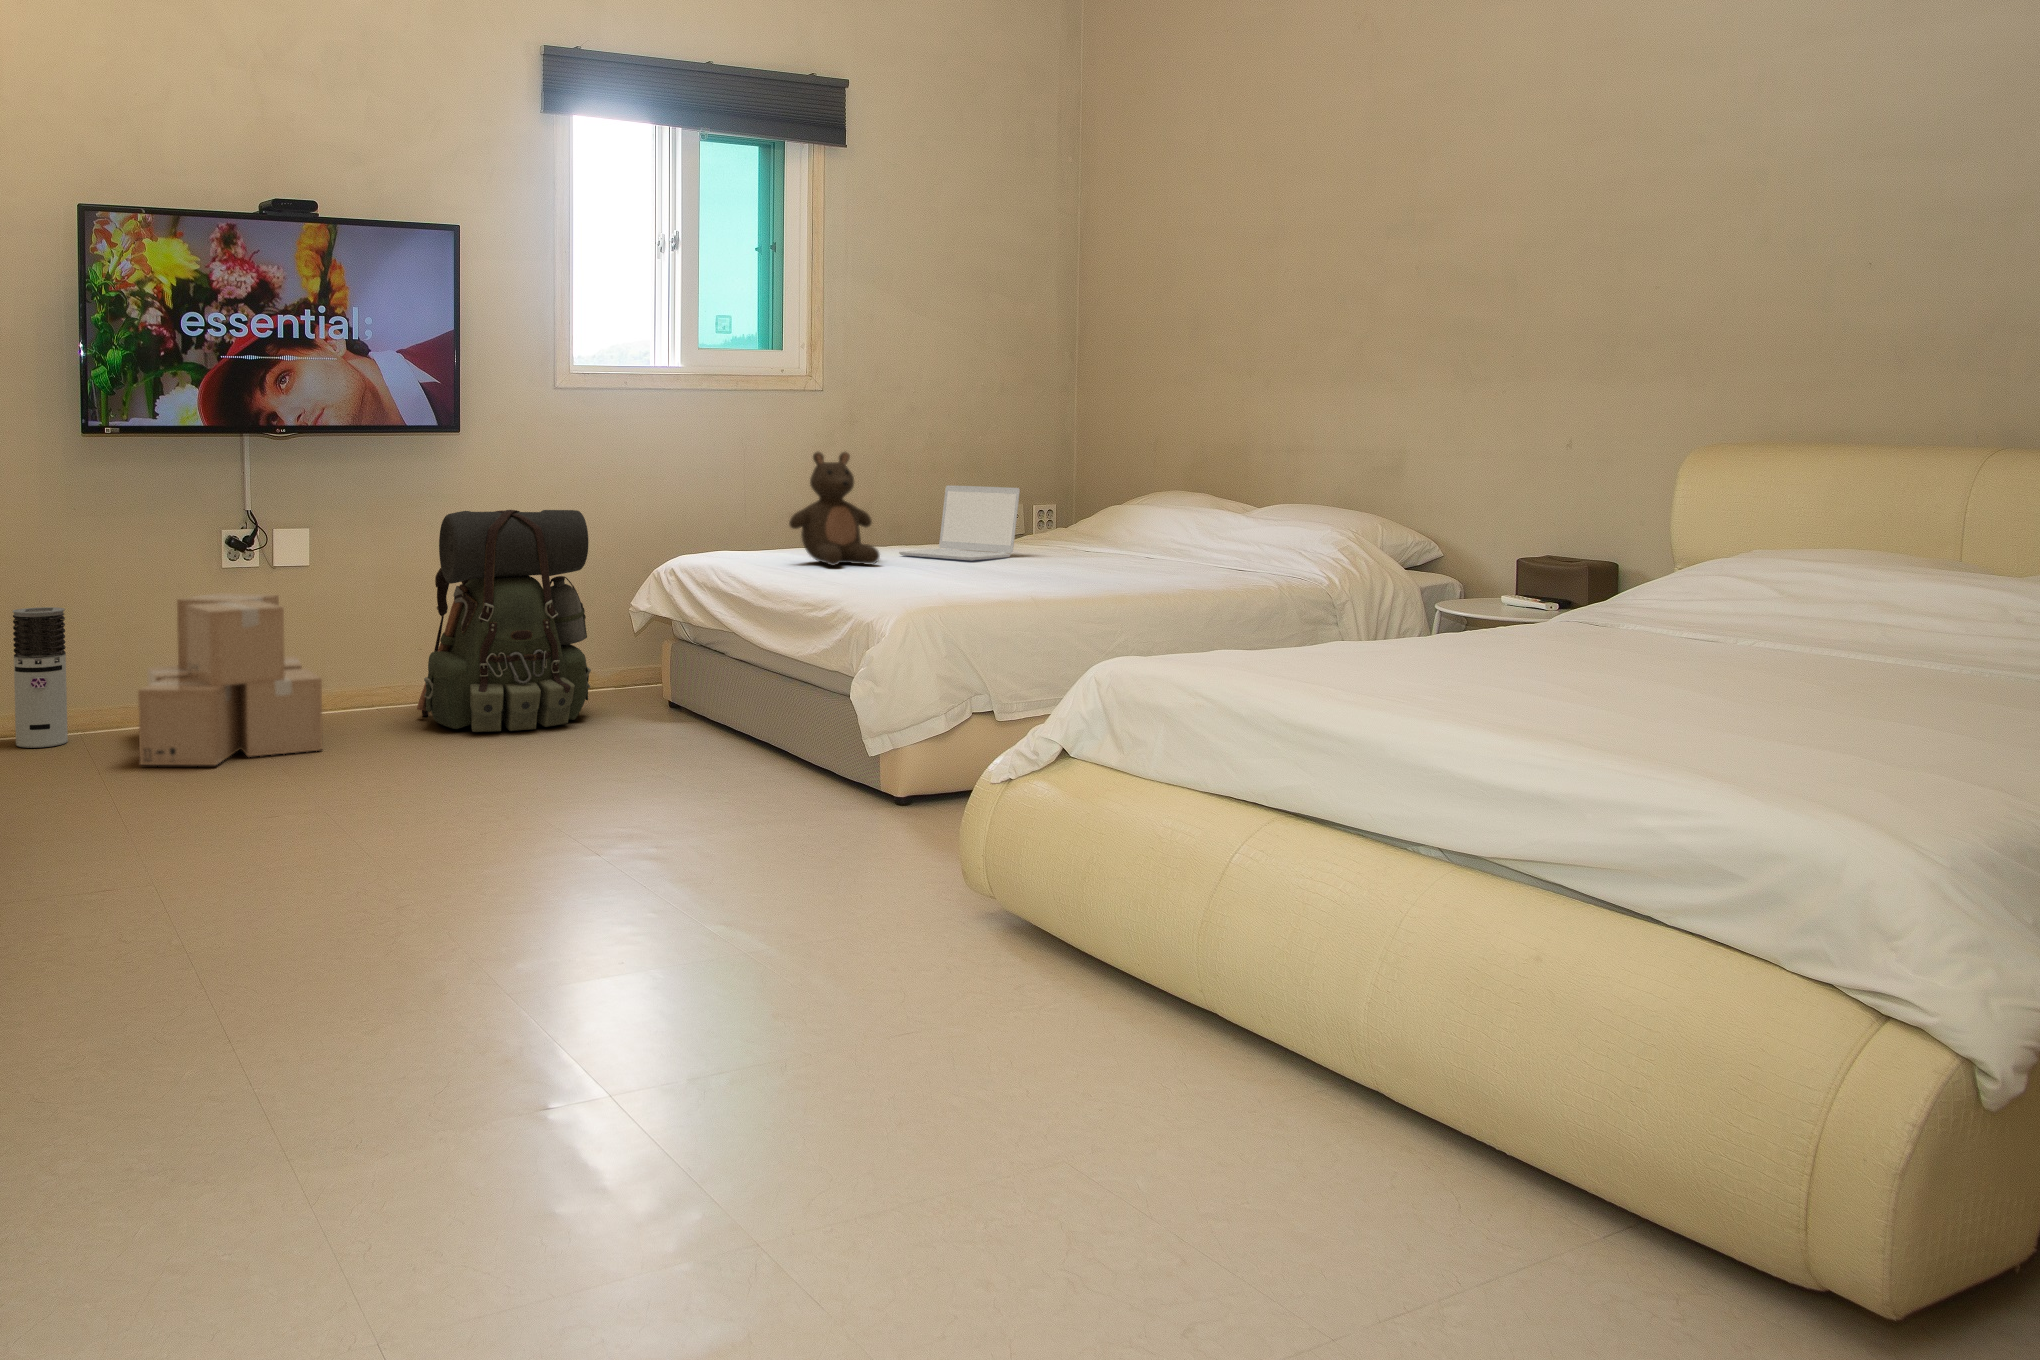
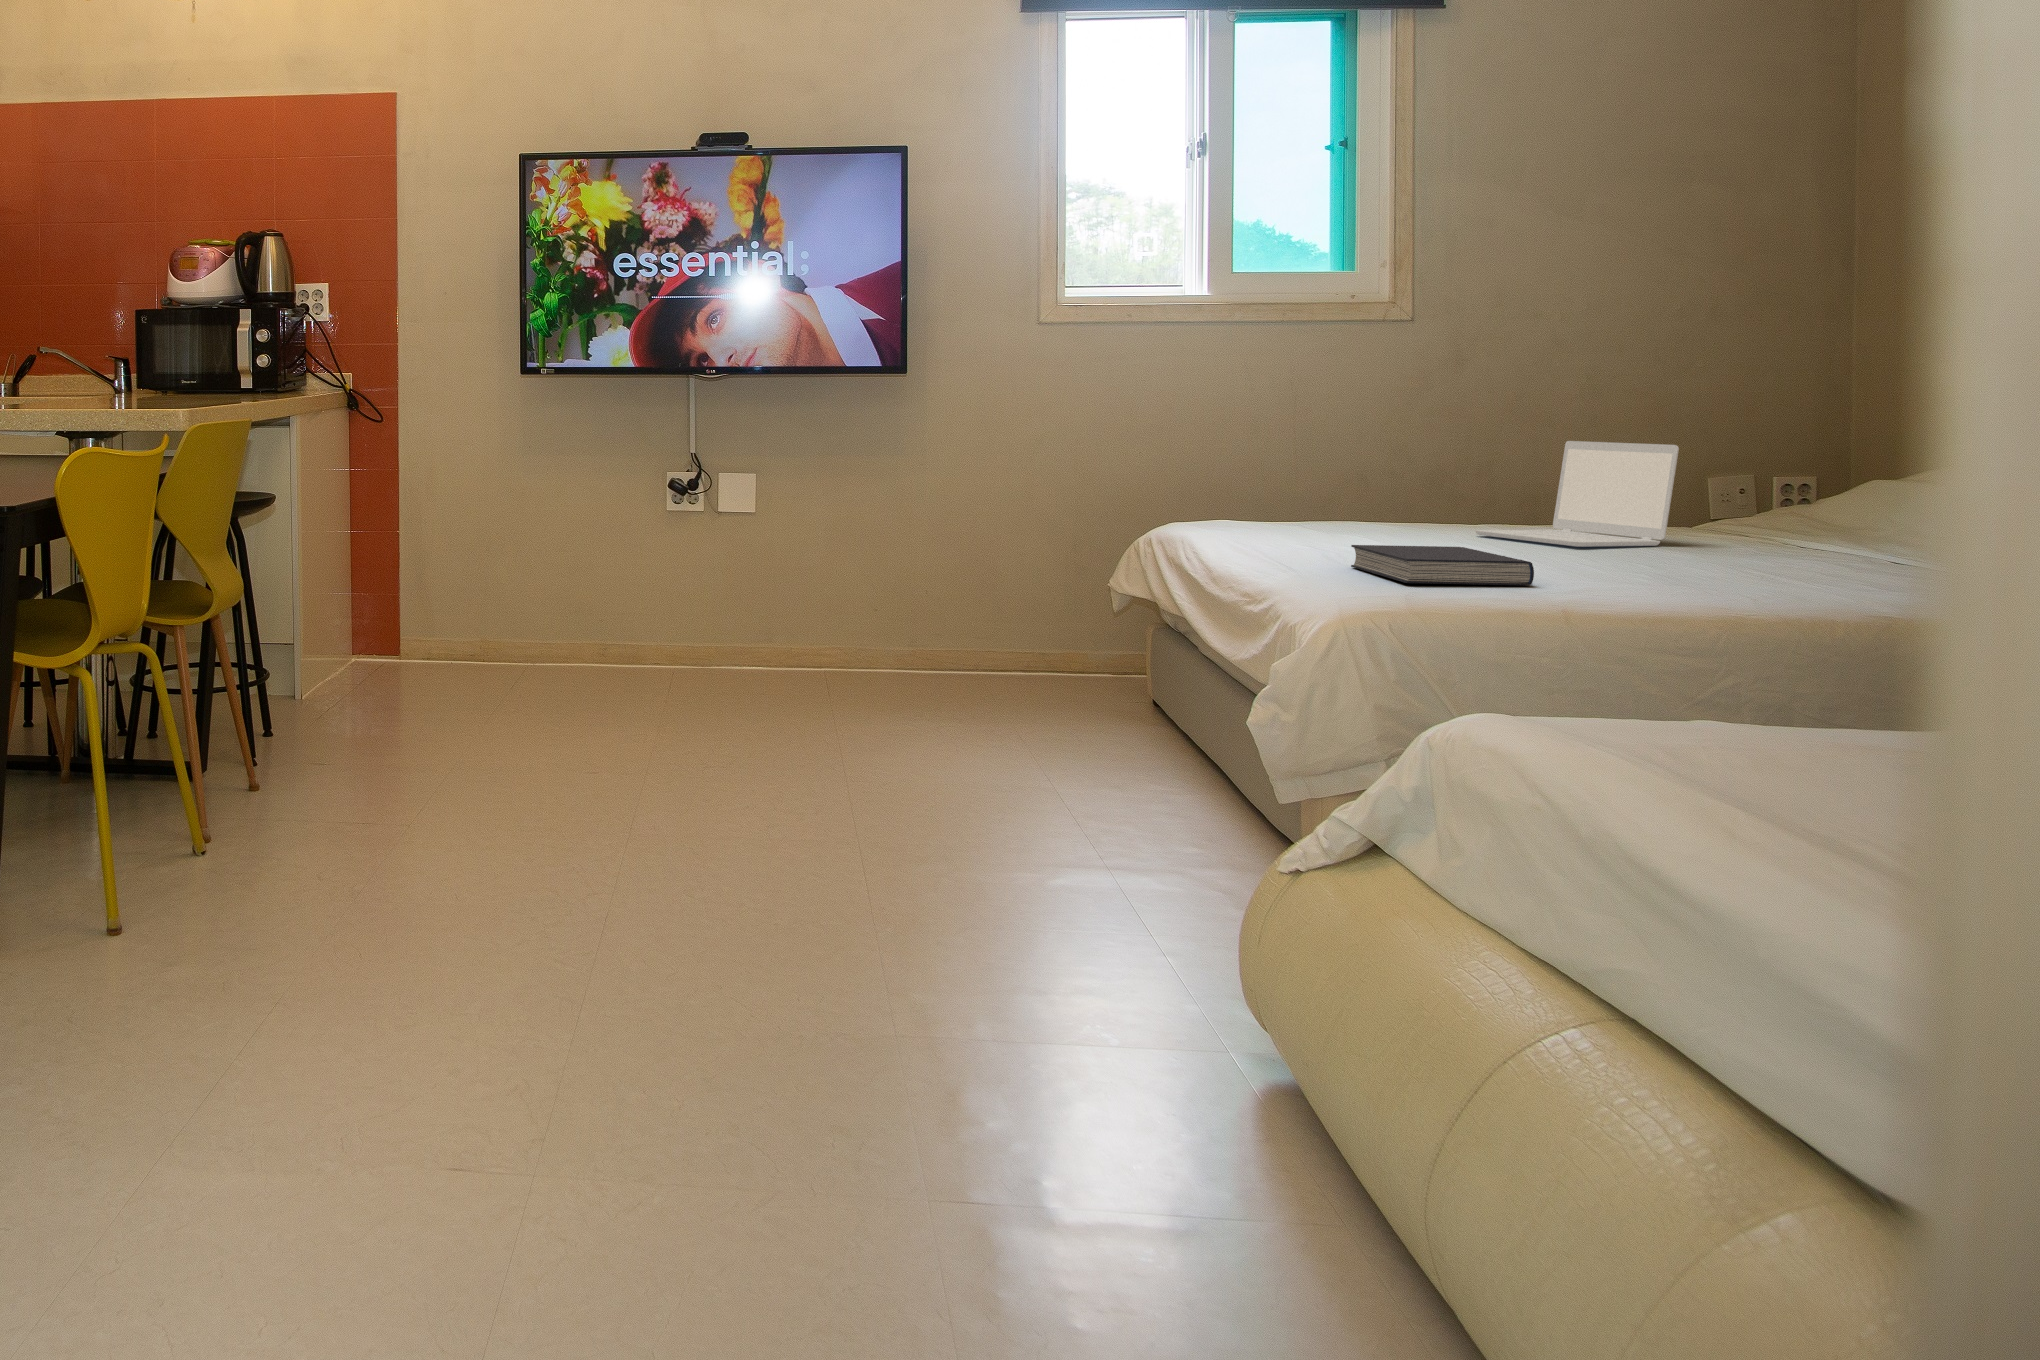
stuffed bear: present [789,452,880,566] -> none [1287,391,1420,544]
backpack: present [417,510,591,732] -> none [841,460,1045,716]
book: none [866,565,989,592] -> present [1351,545,1534,586]
cardboard box: present [138,593,323,765] -> none [534,538,727,714]
air purifier: present [13,607,68,748] -> none [460,542,506,677]

